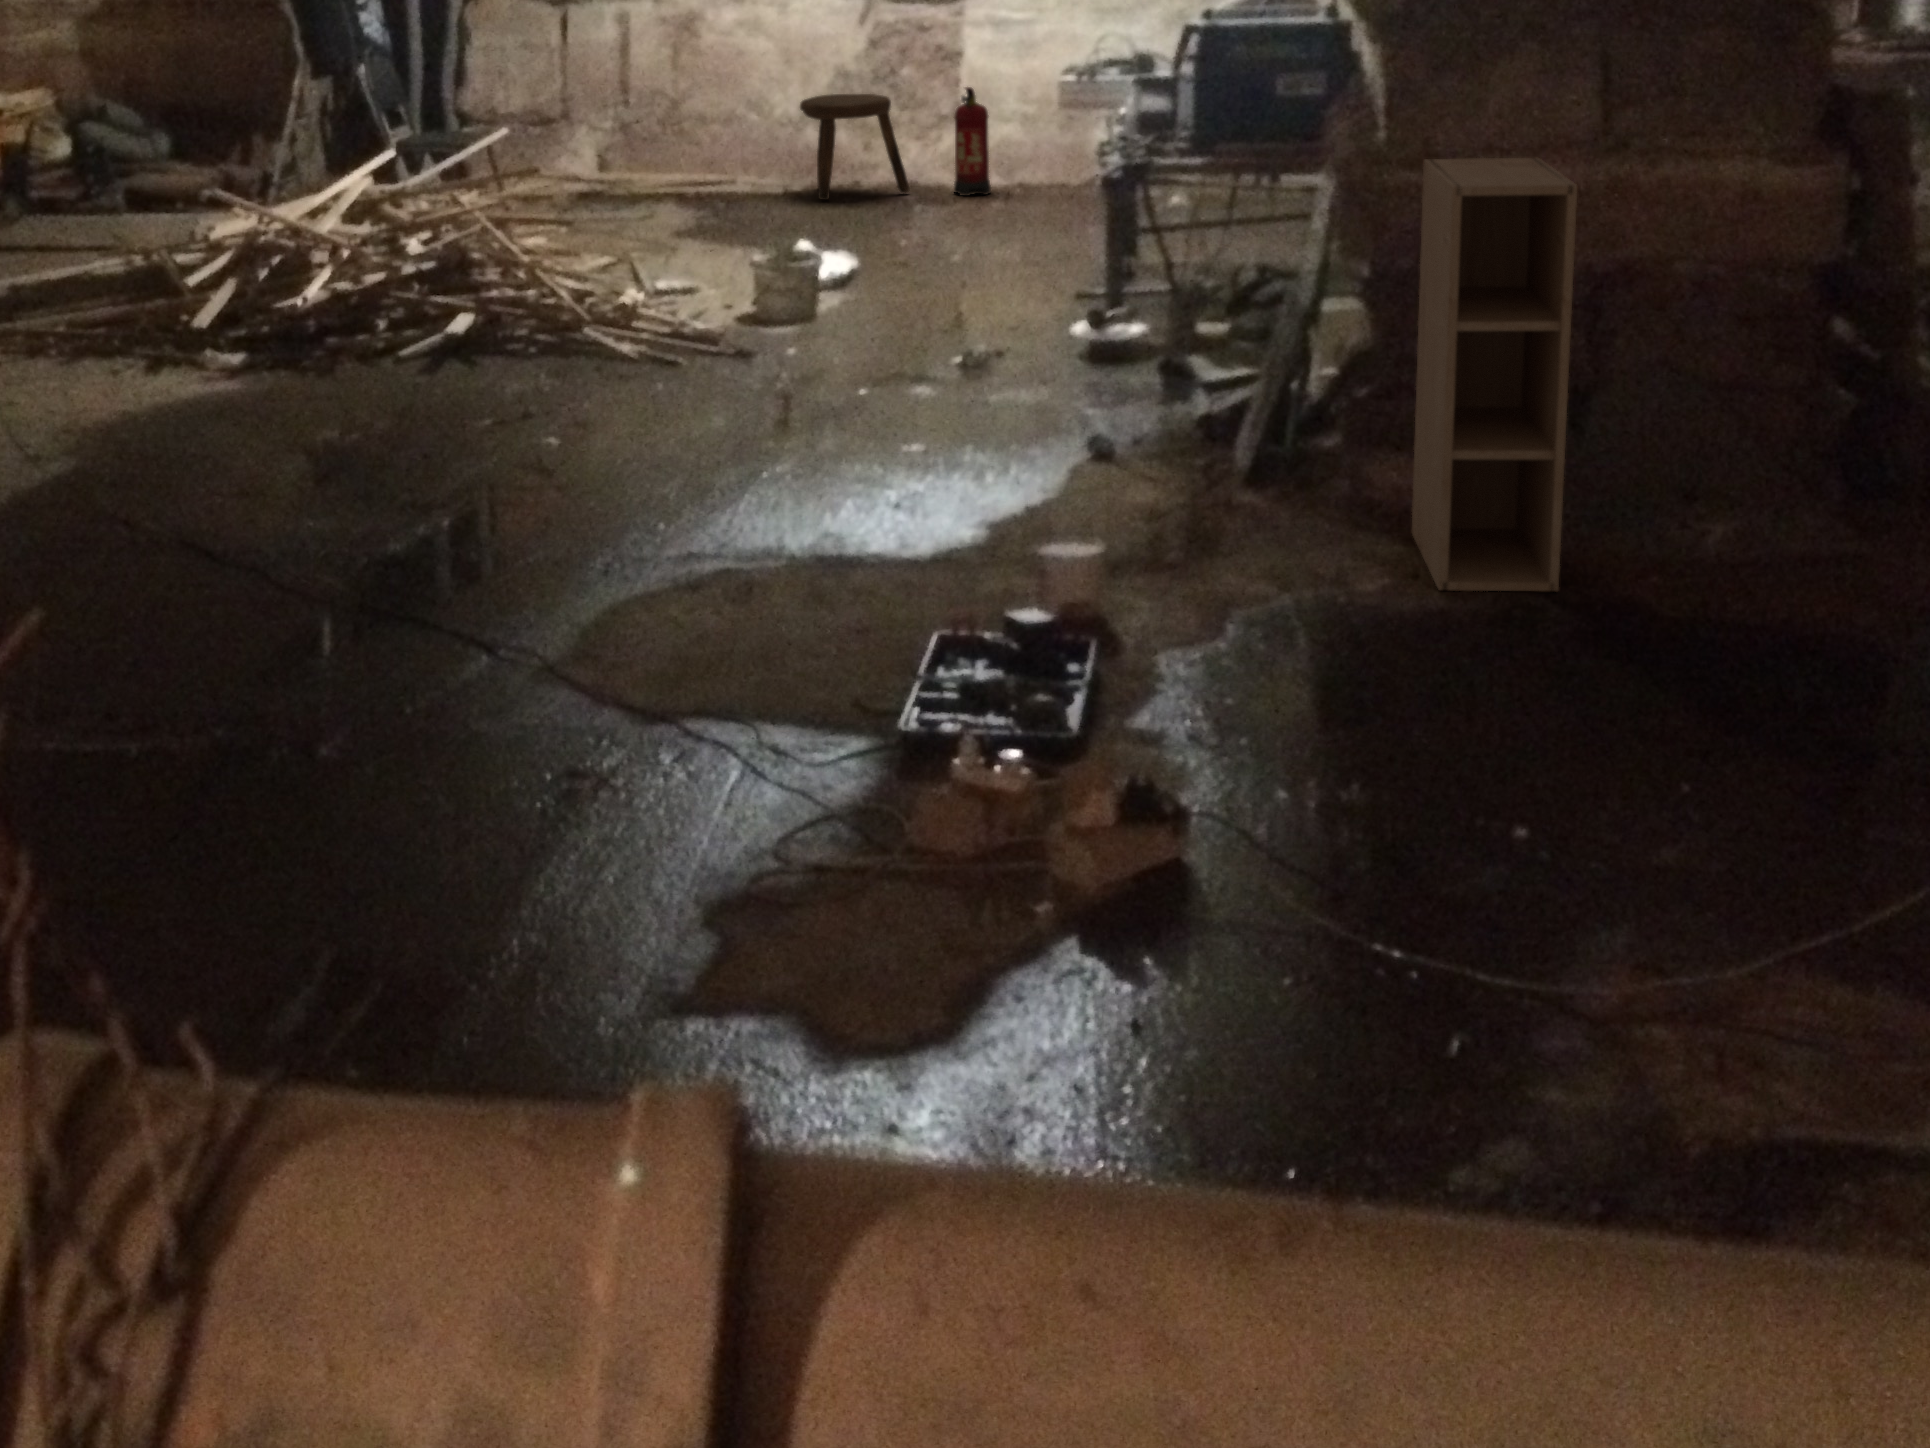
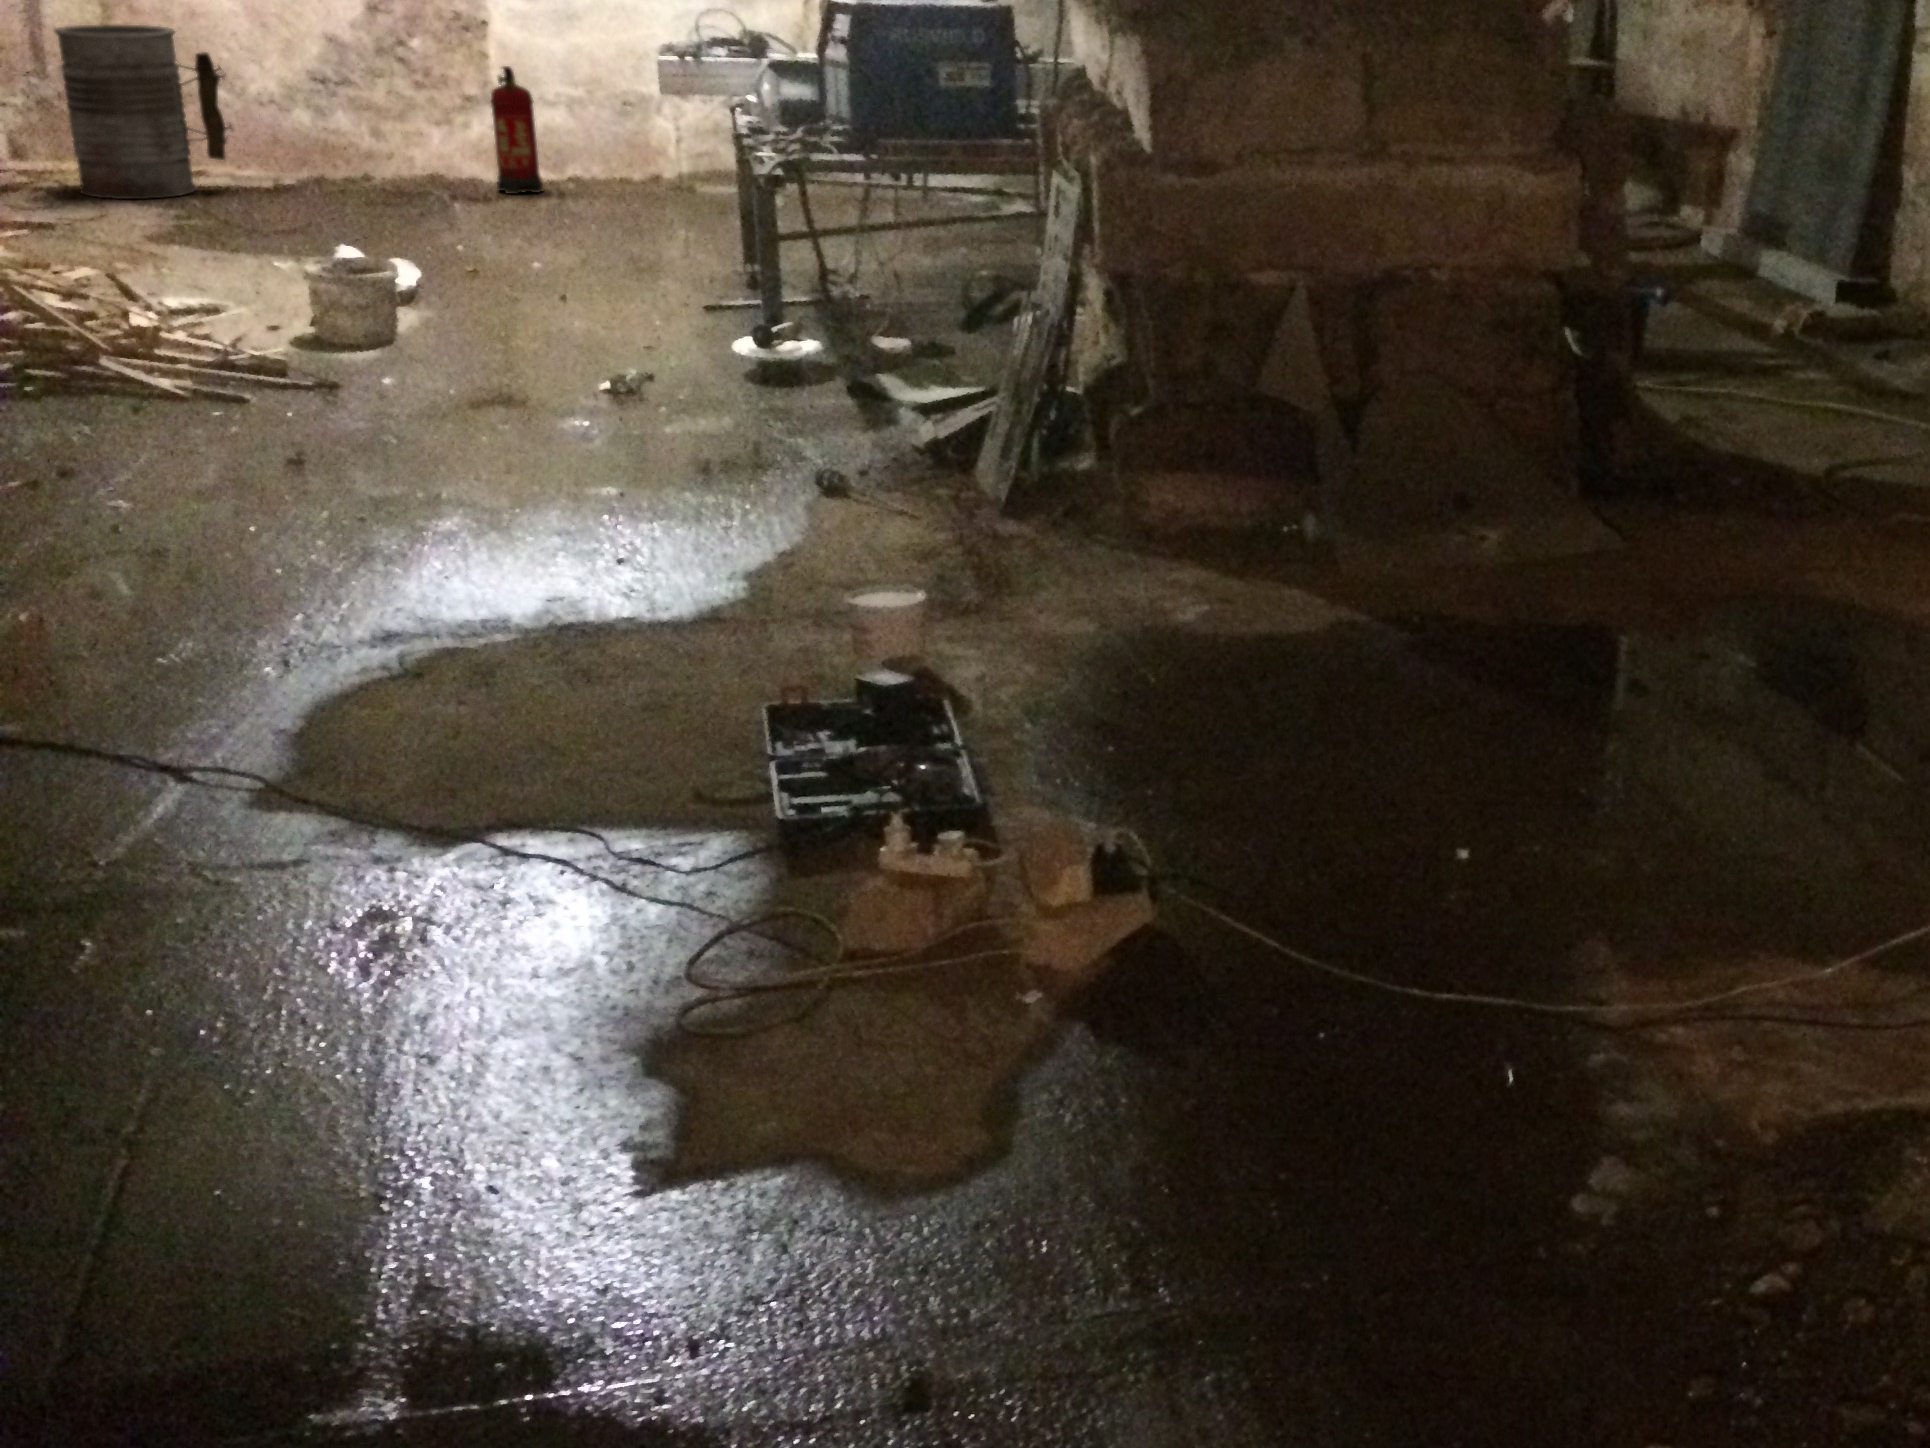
trash can: none [636,62,757,200] -> present [54,24,232,199]
stool: present [800,94,909,200] -> none [289,70,442,199]
shelving unit: present [1412,158,1577,591] -> none [1152,161,1314,584]

